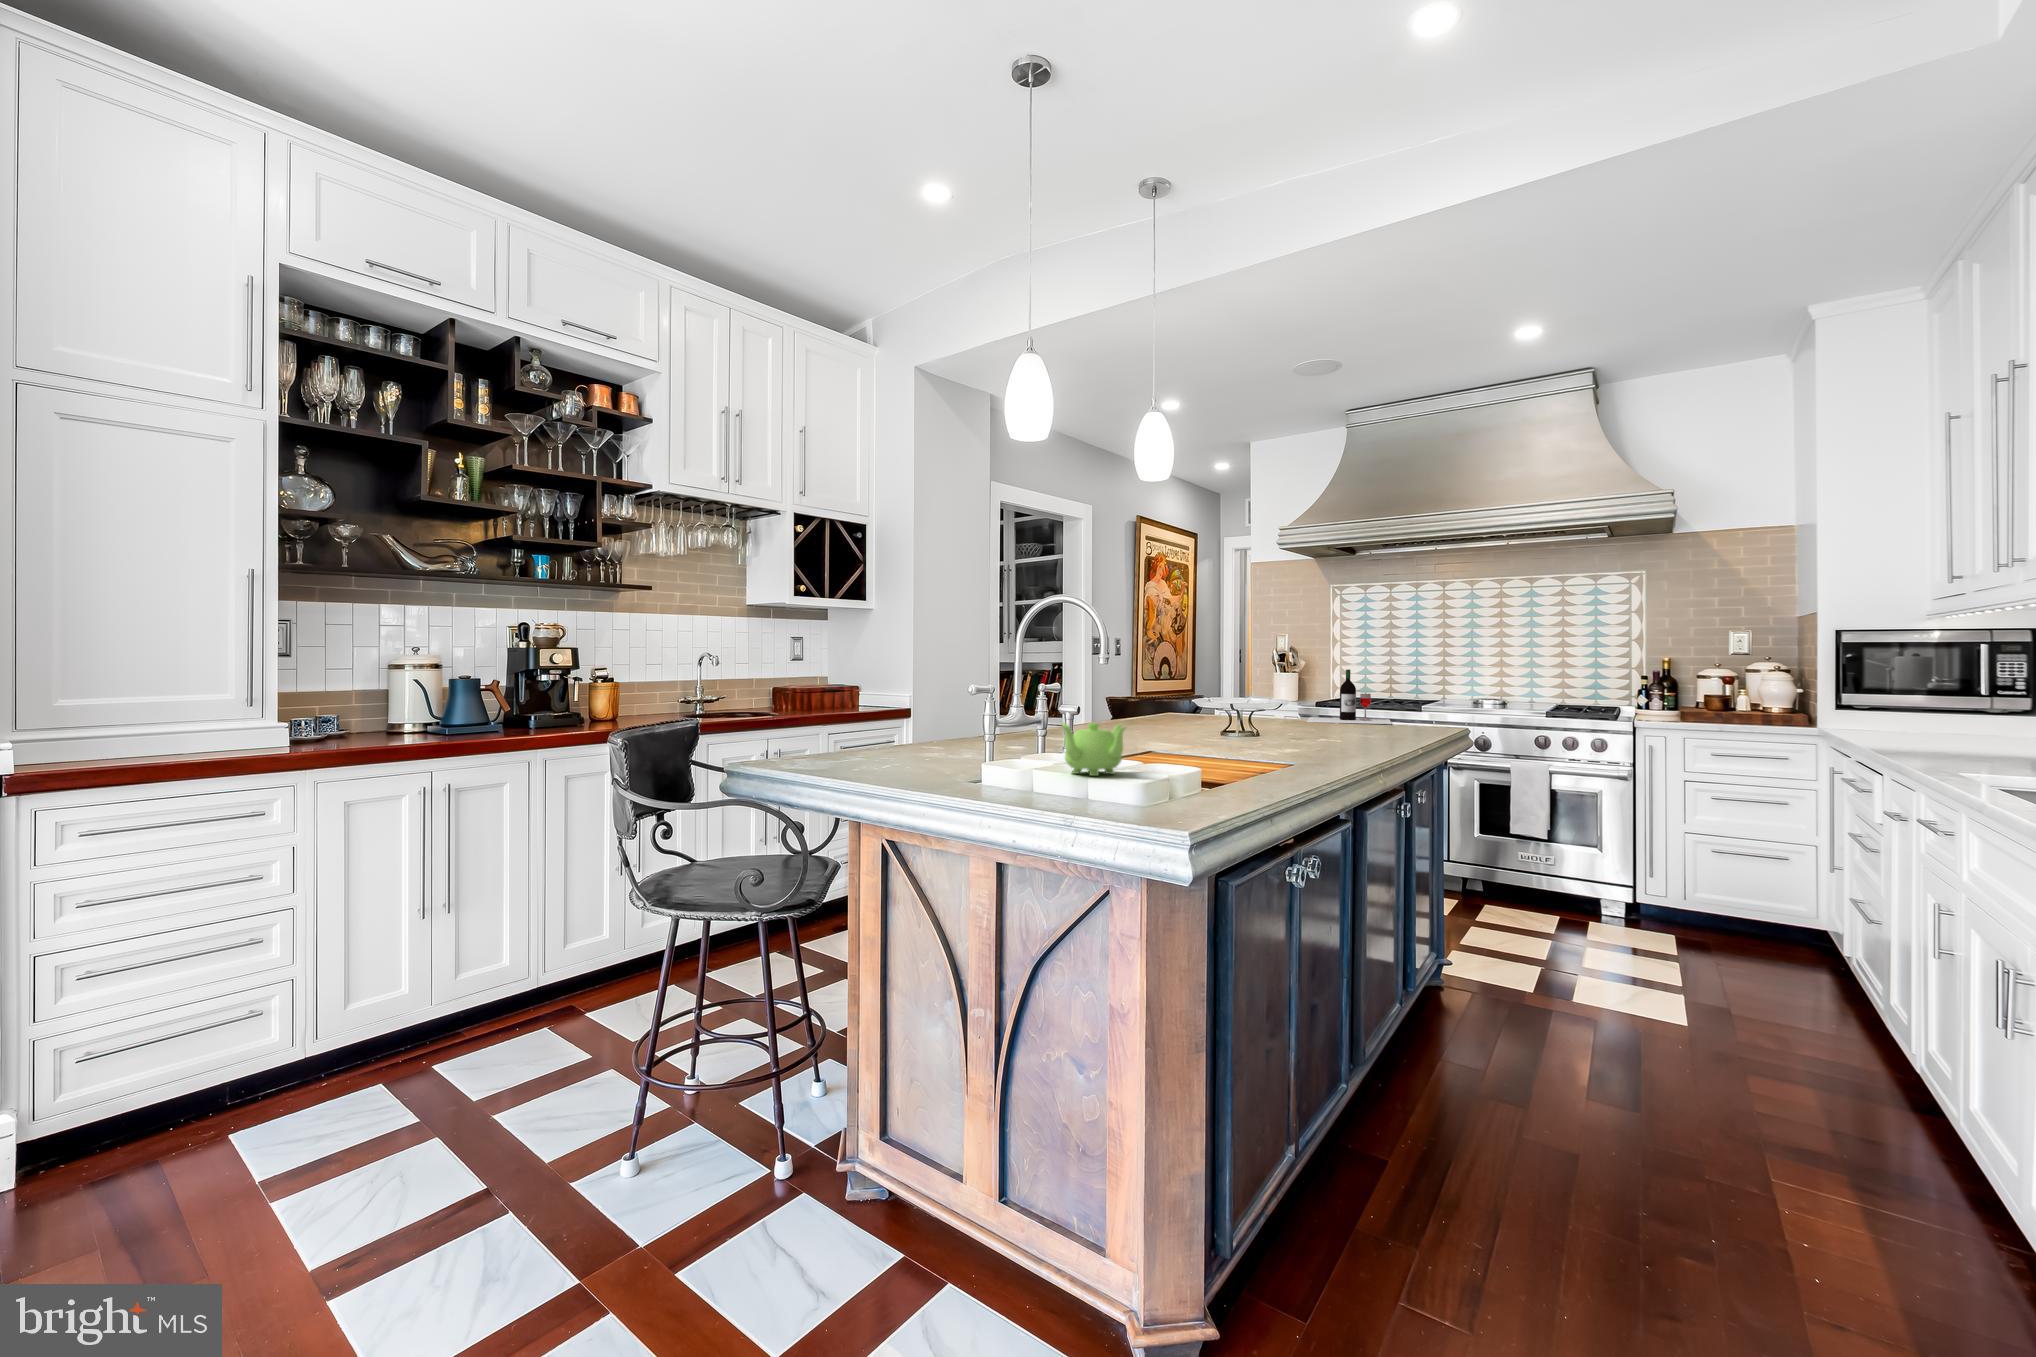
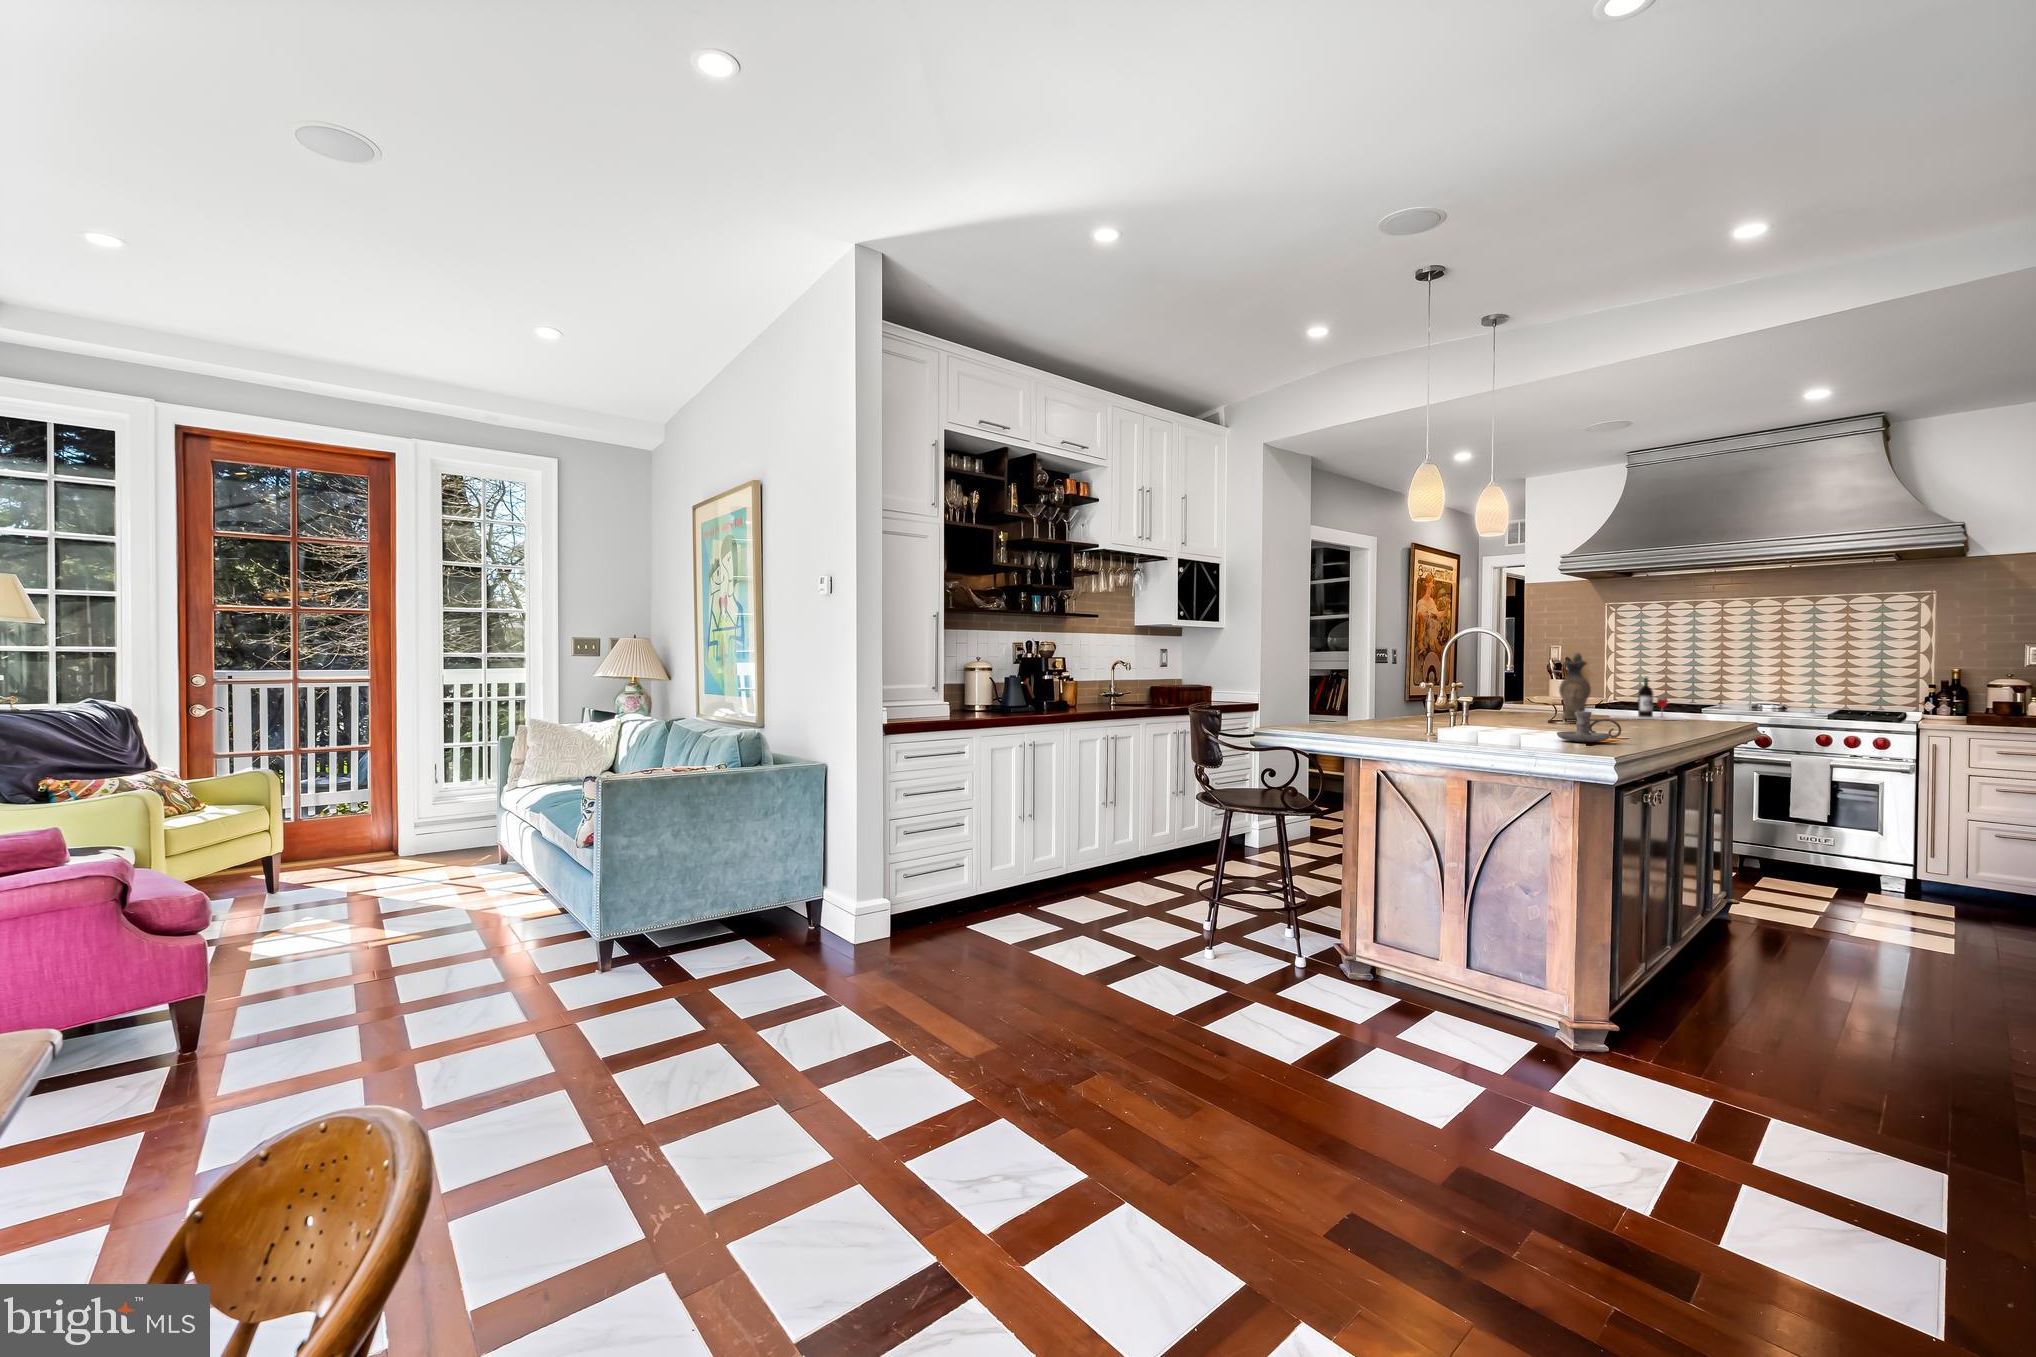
ceramic pitcher: none [1239,640,1275,726] -> present [1559,653,1591,719]
candle holder: none [1172,722,1256,768] -> present [1557,711,1621,742]
teapot: present [1062,723,1125,776] -> none [1484,710,1540,744]

